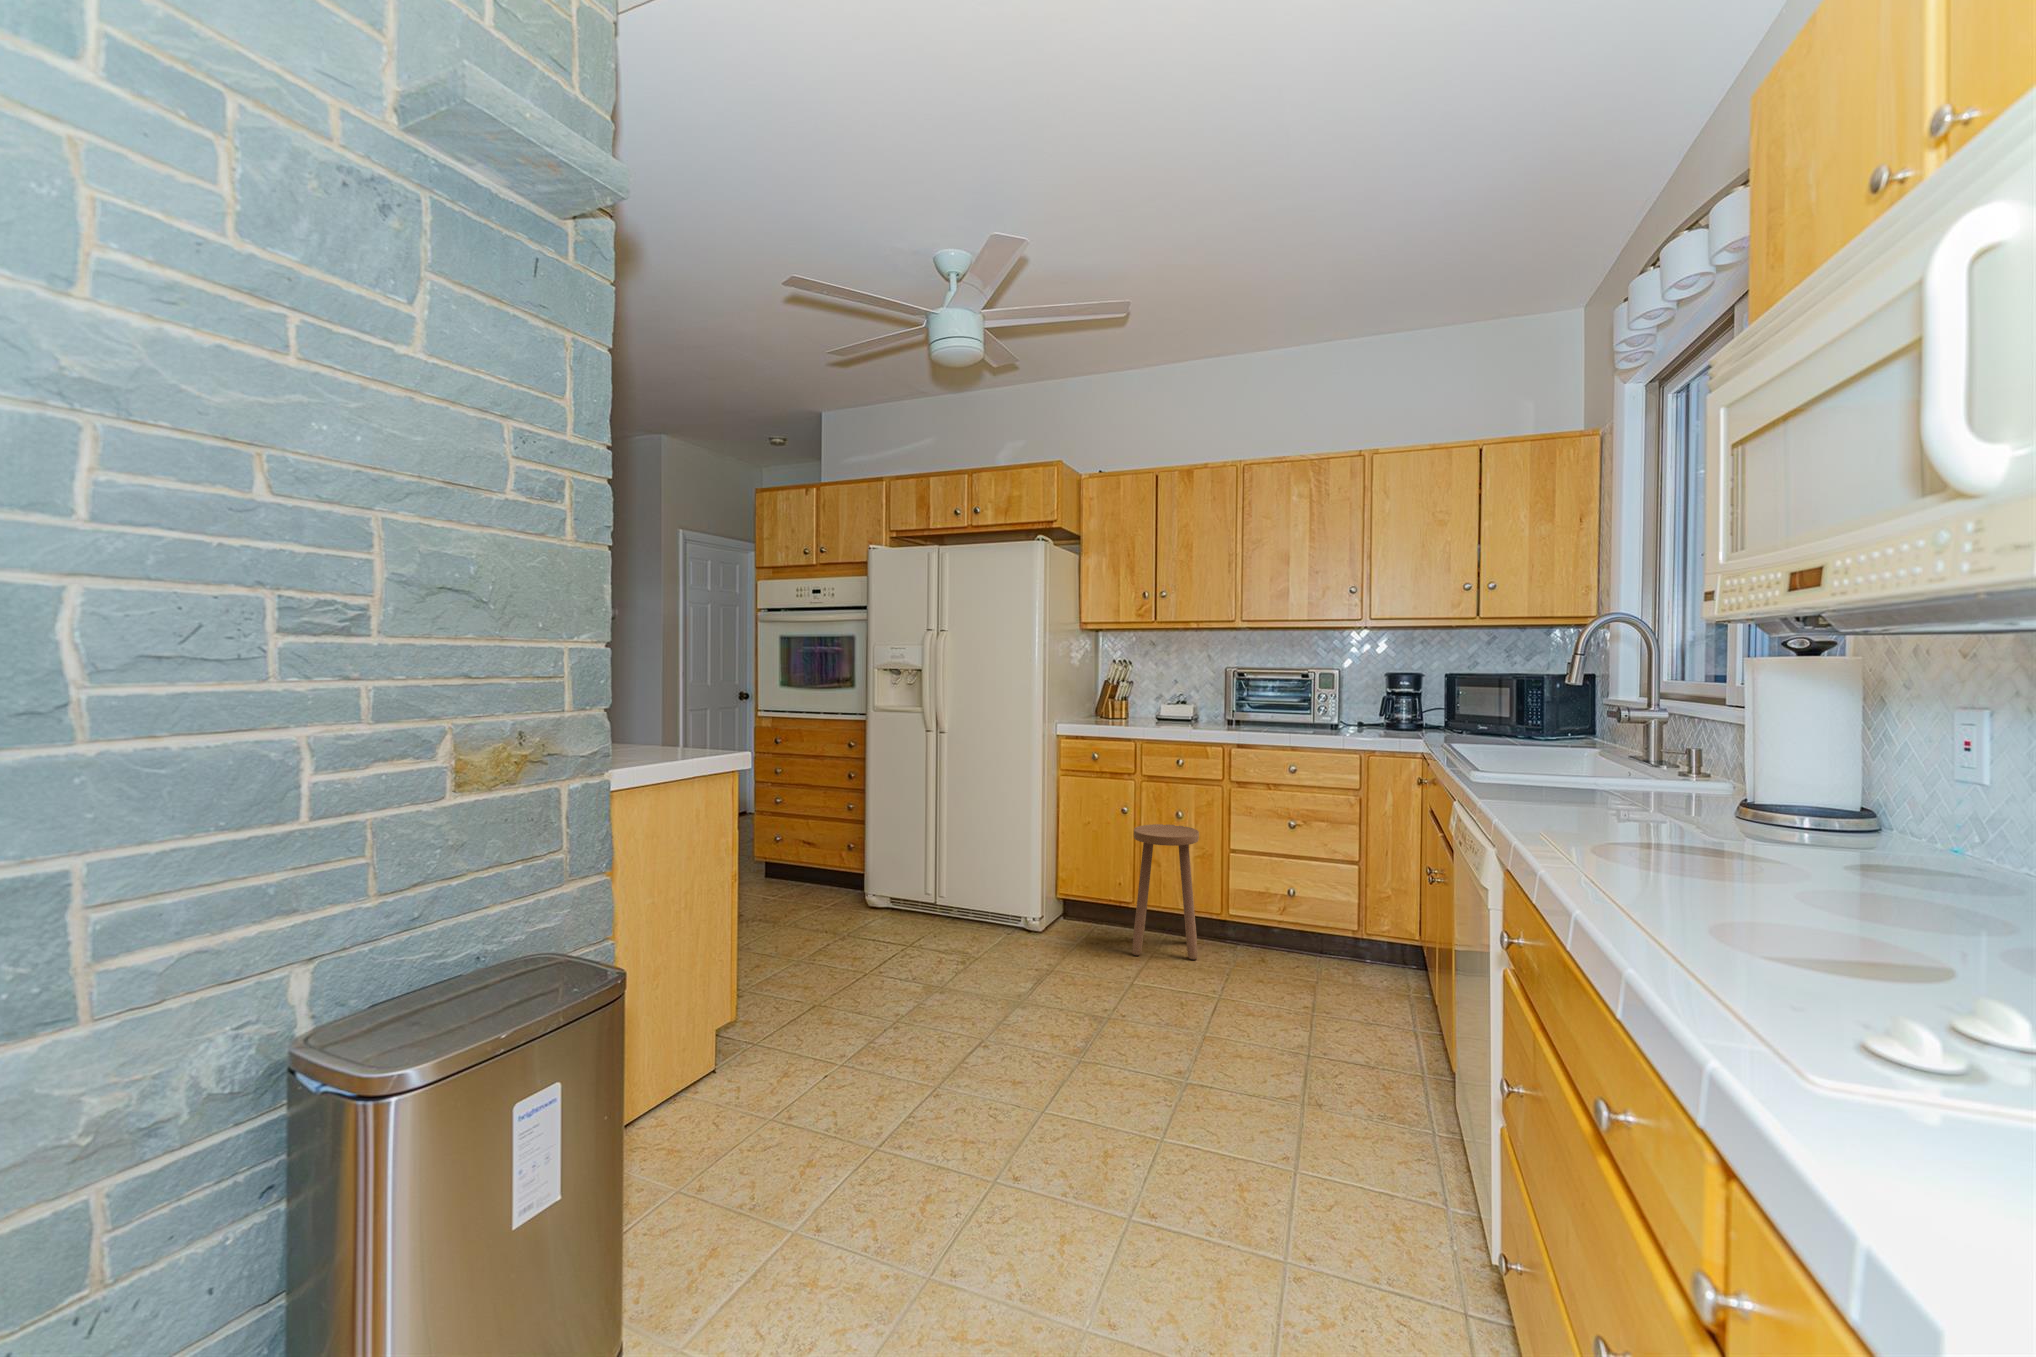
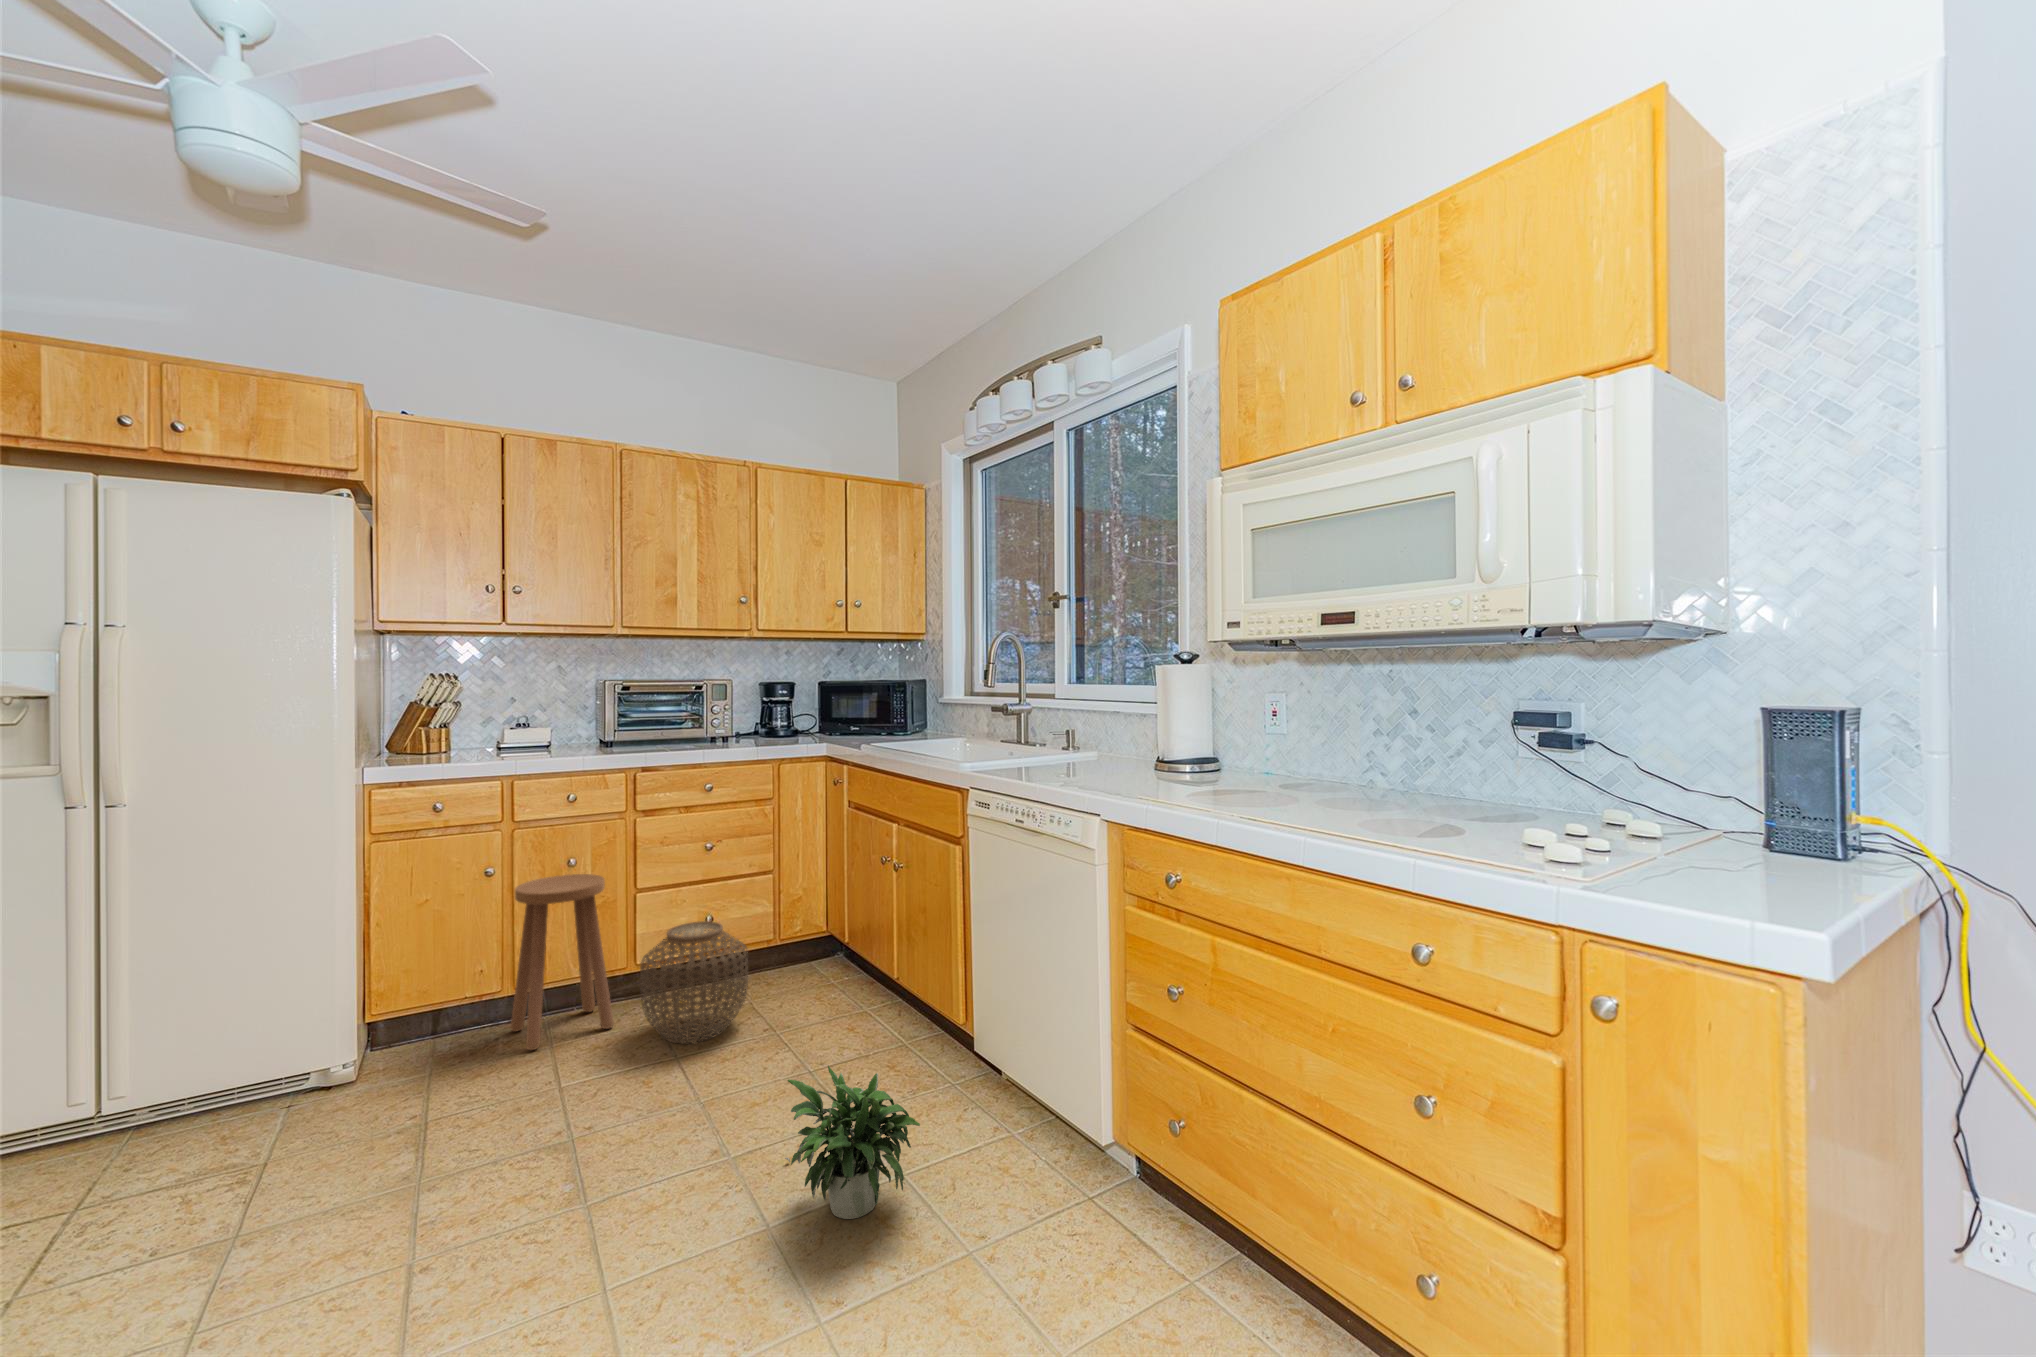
woven basket: none [1204,887,1298,995] -> present [640,921,748,1044]
potted plant: none [1170,1027,1294,1179] -> present [785,1066,920,1219]

